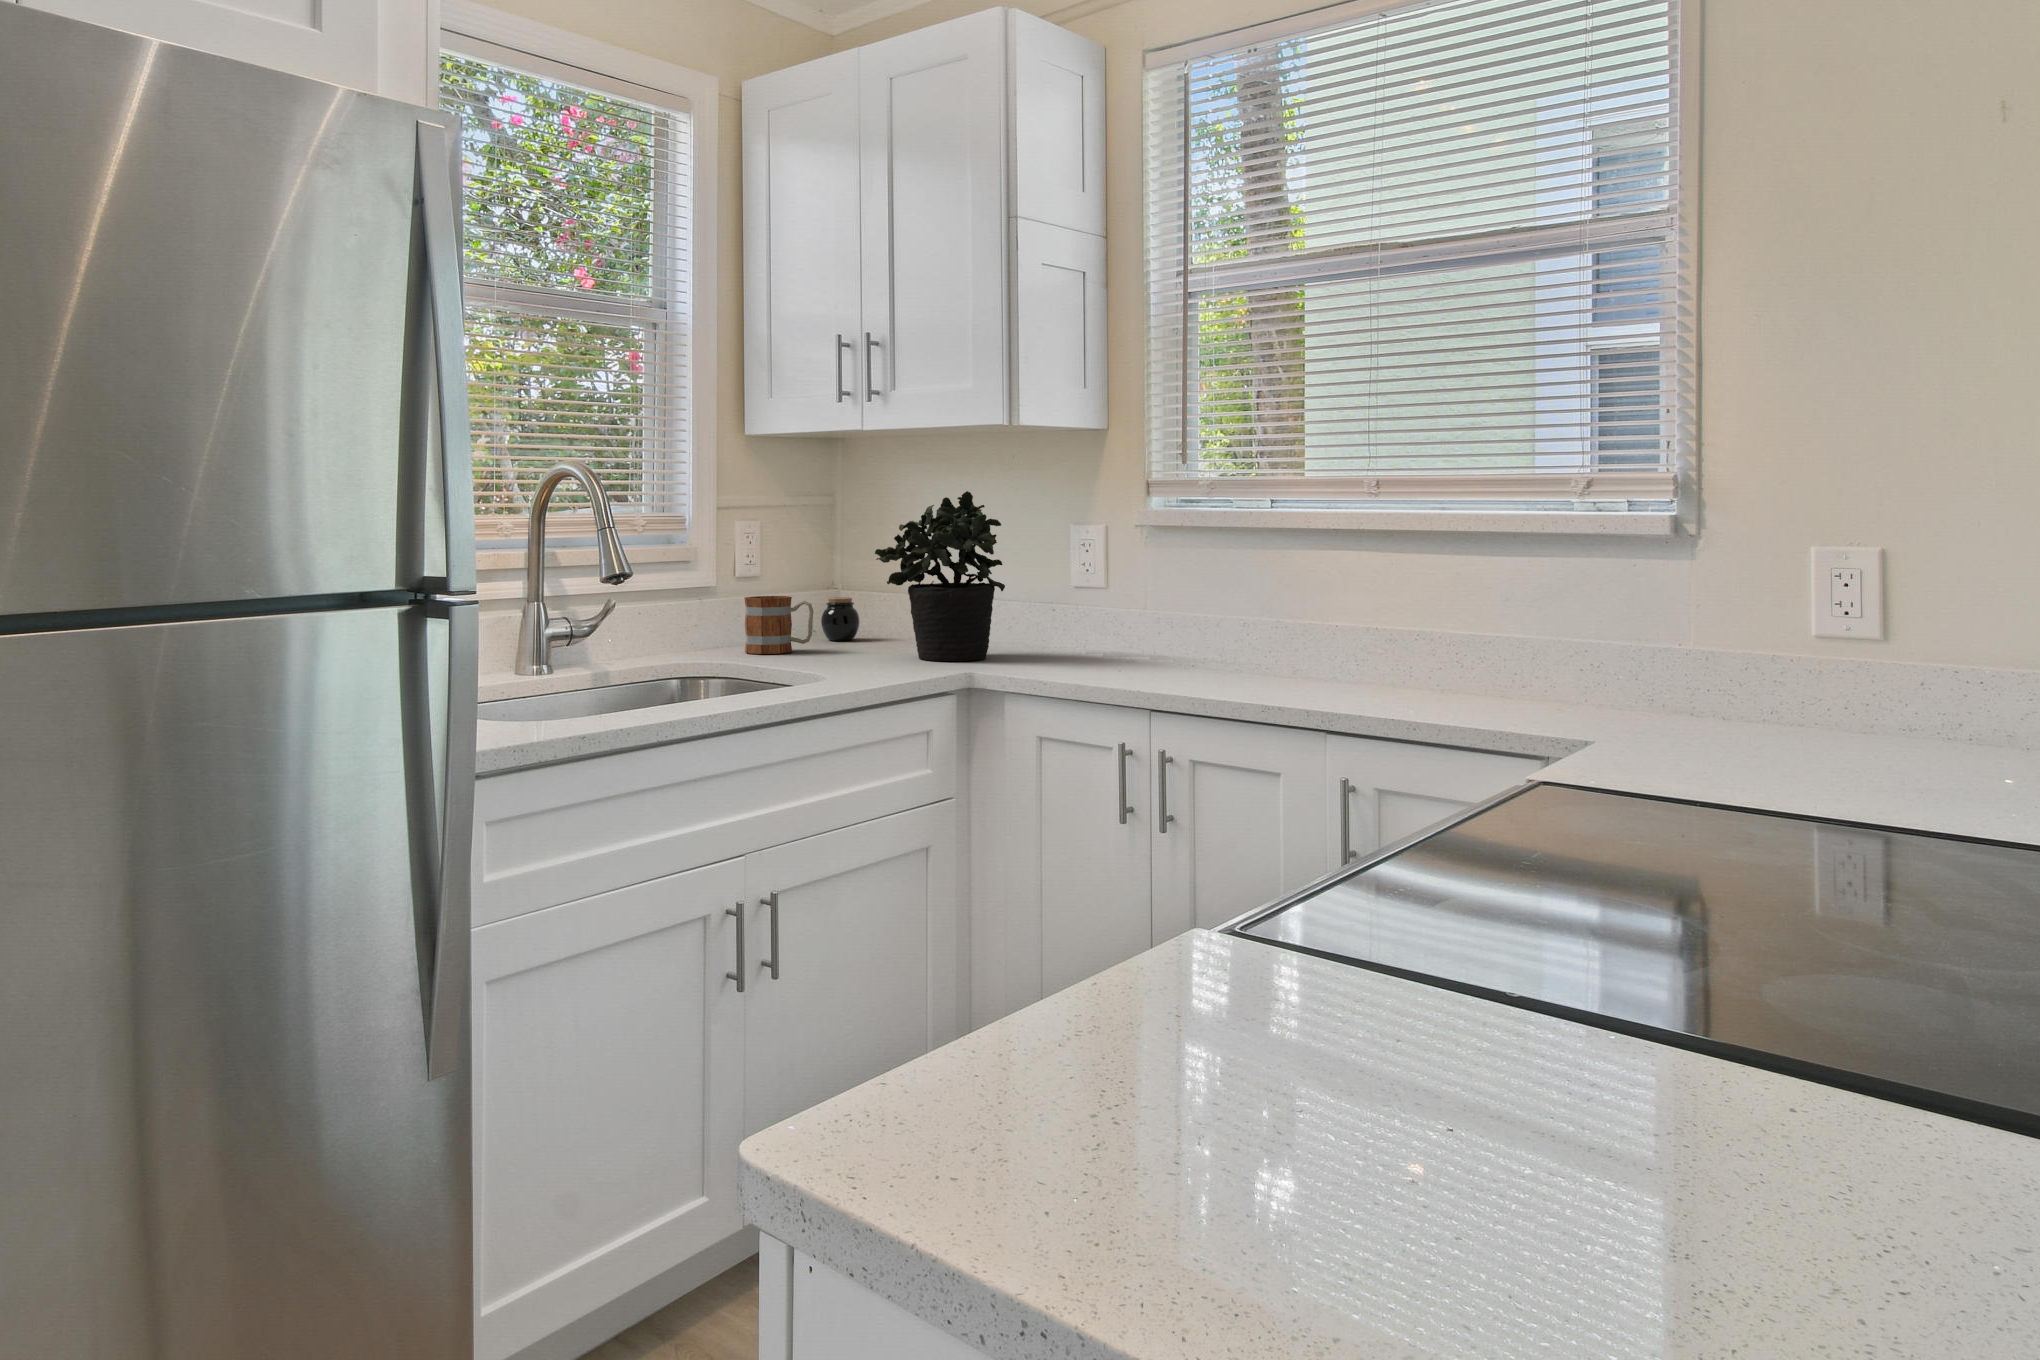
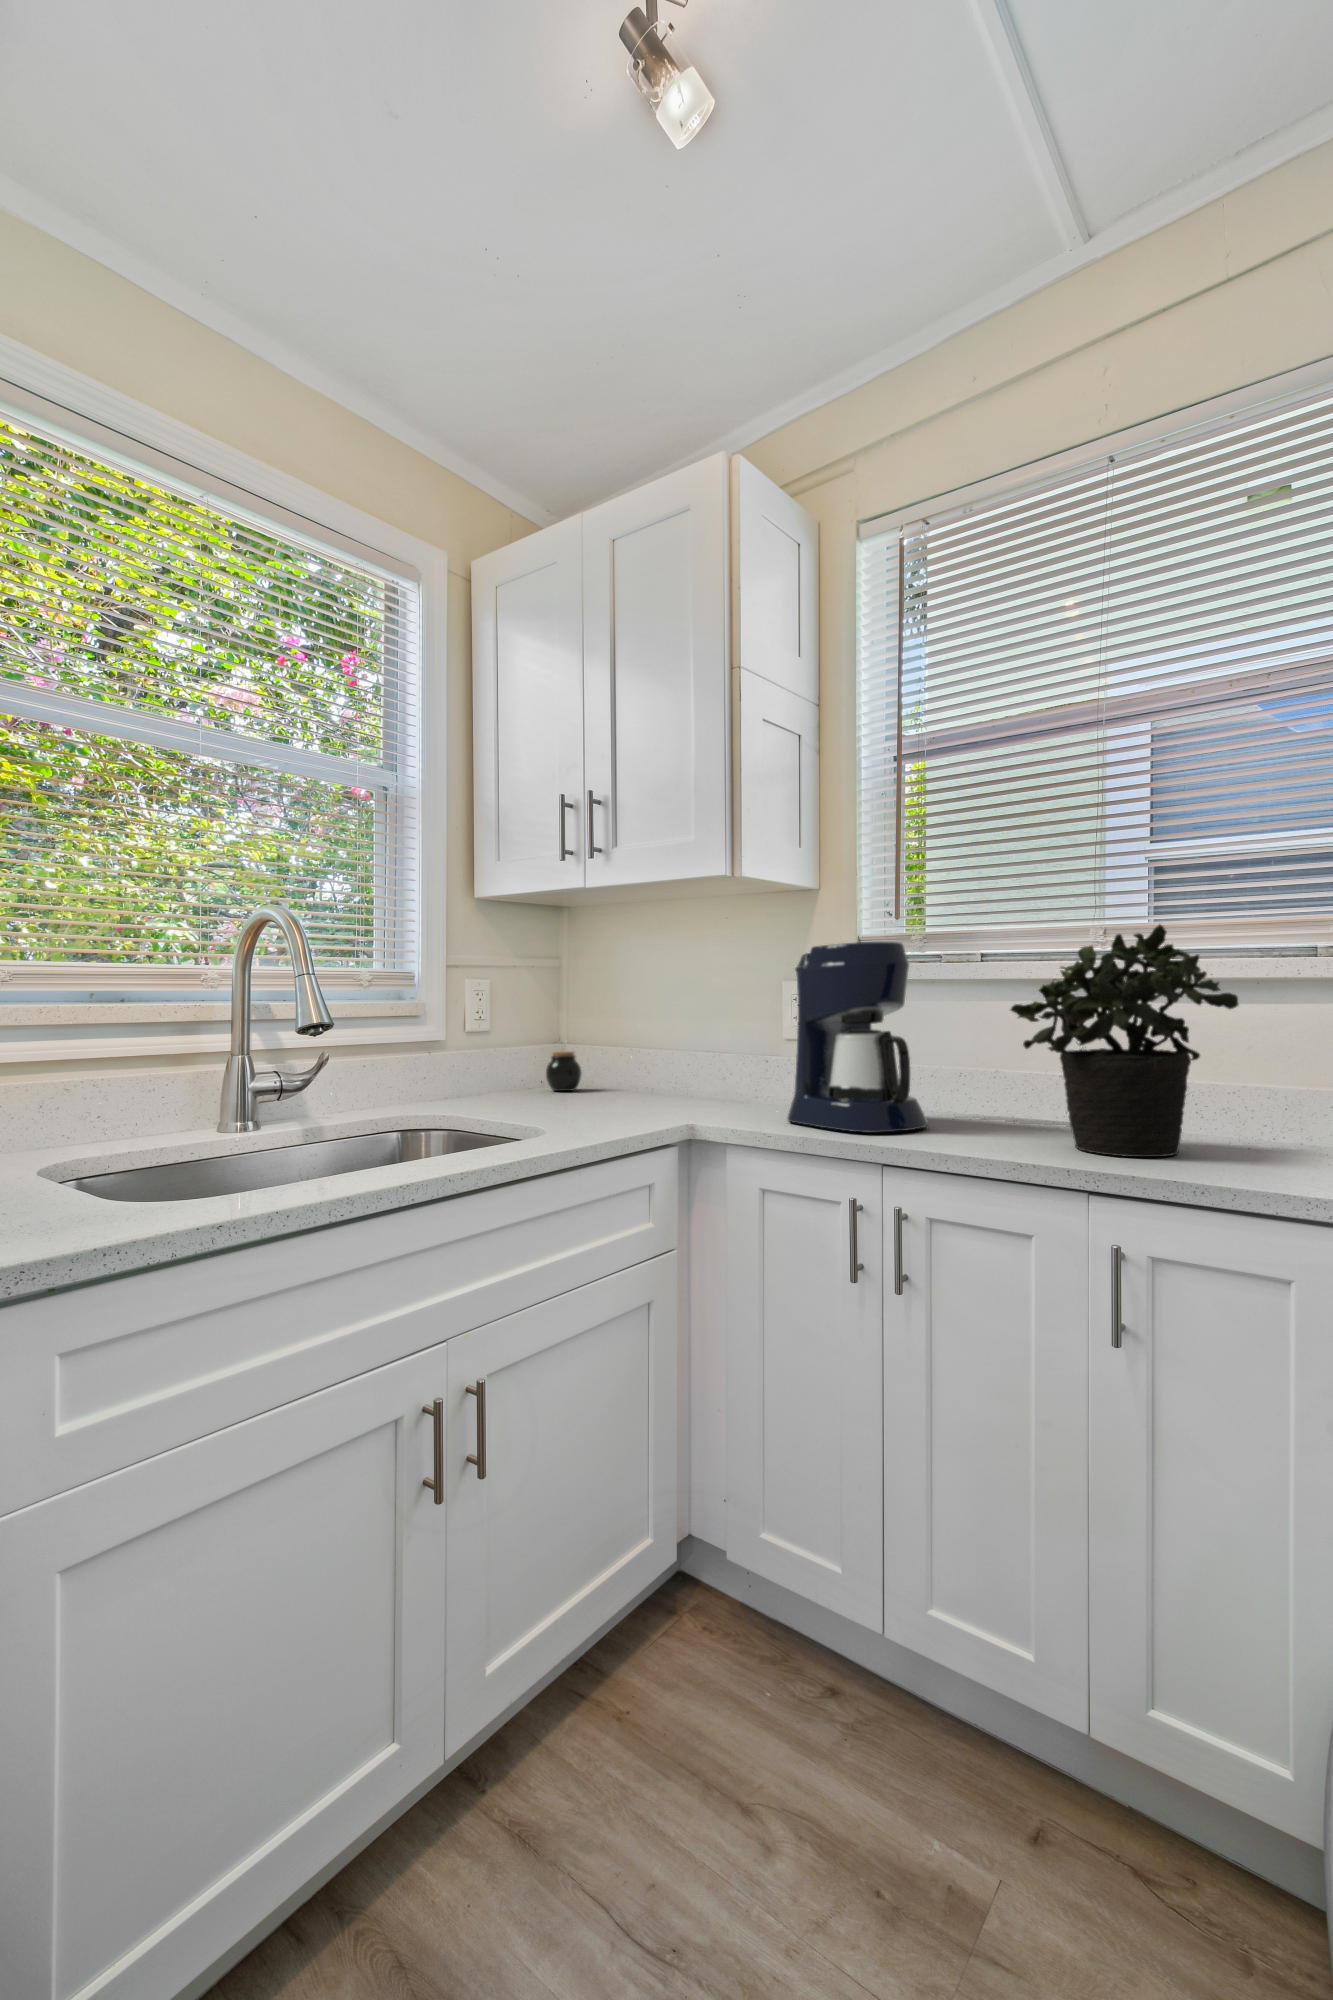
potted plant: present [875,491,1005,661] -> present [1011,925,1238,1157]
coffee maker: none [1067,493,1205,681] -> present [787,942,928,1133]
mug: present [745,596,813,654] -> none [470,1049,536,1105]

